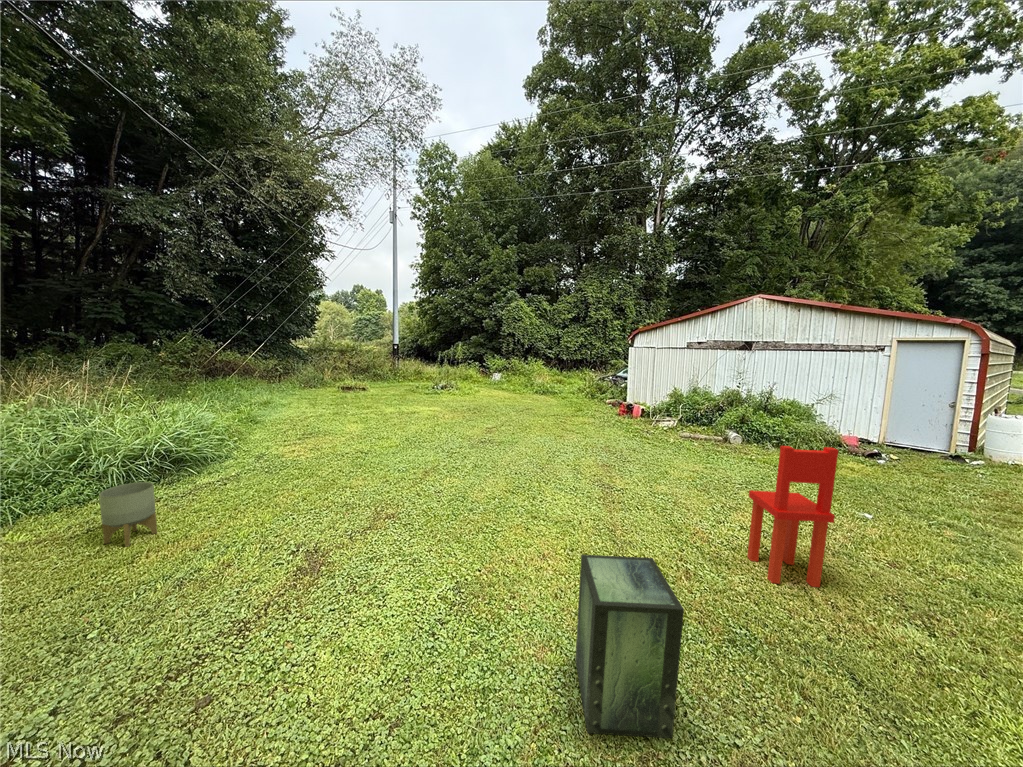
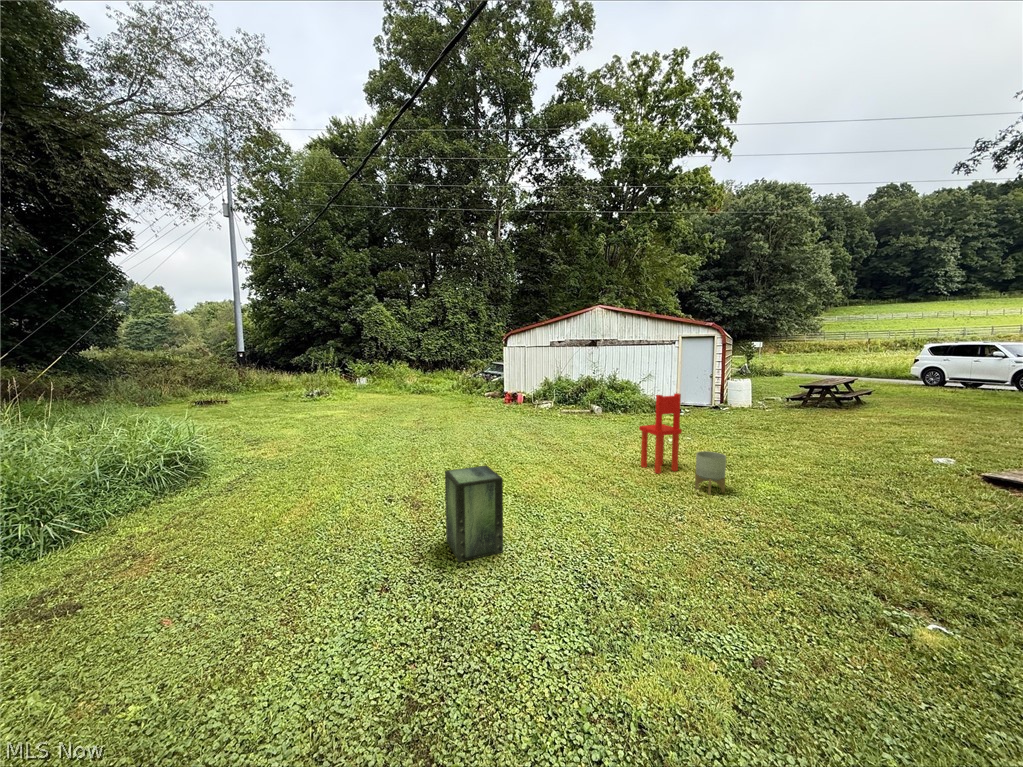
planter: present [99,482,157,547] -> present [695,451,726,495]
storage box: present [575,555,684,738] -> present [445,465,503,562]

